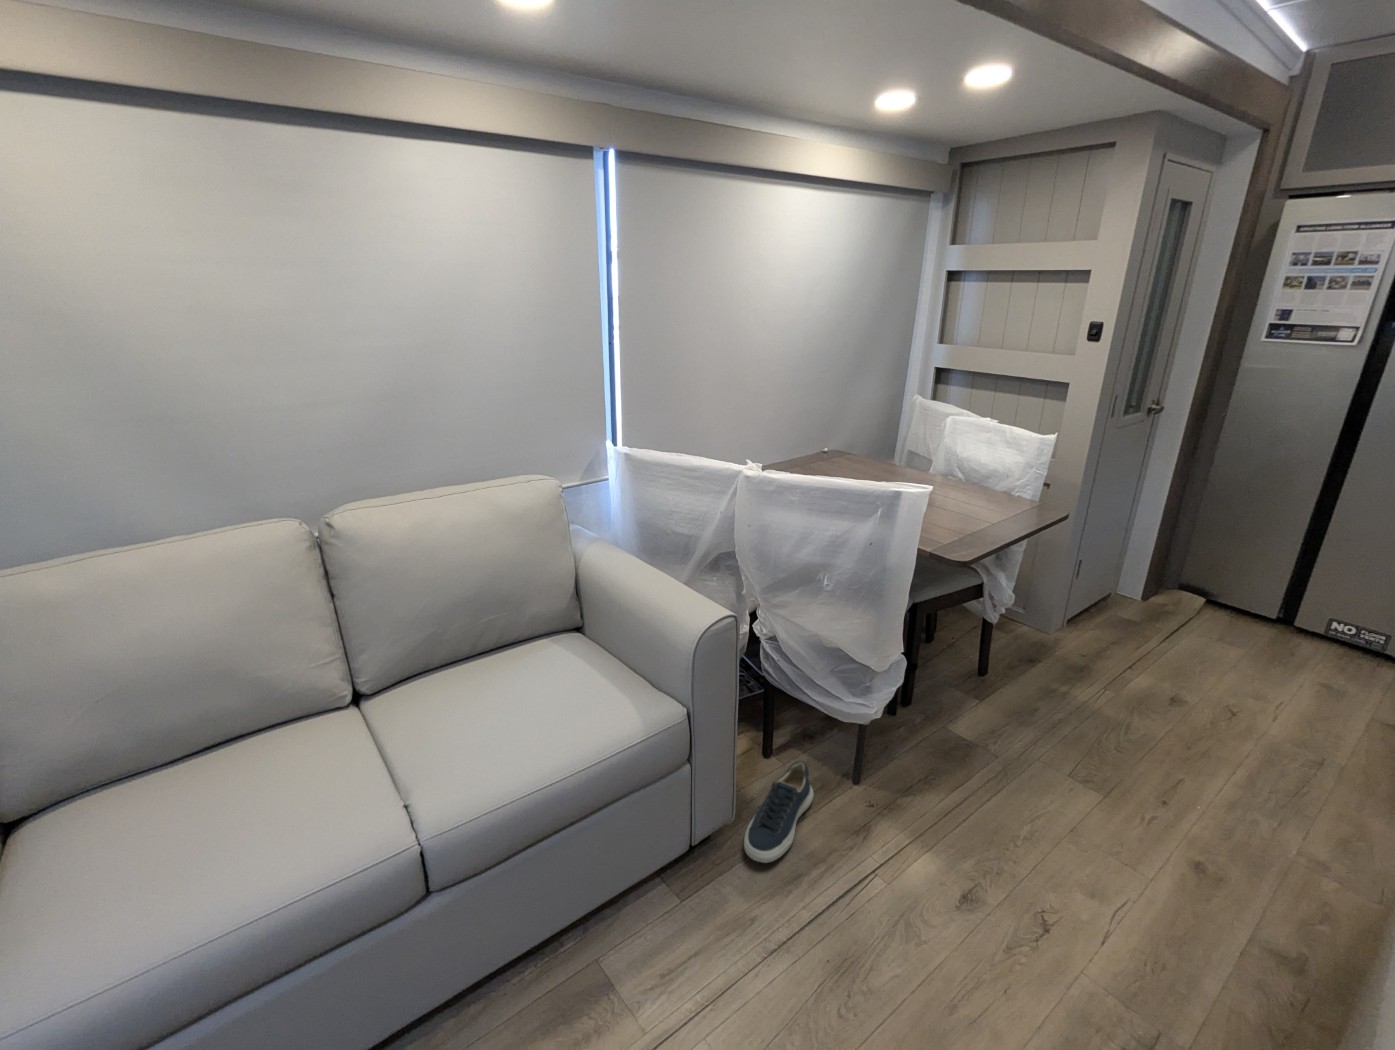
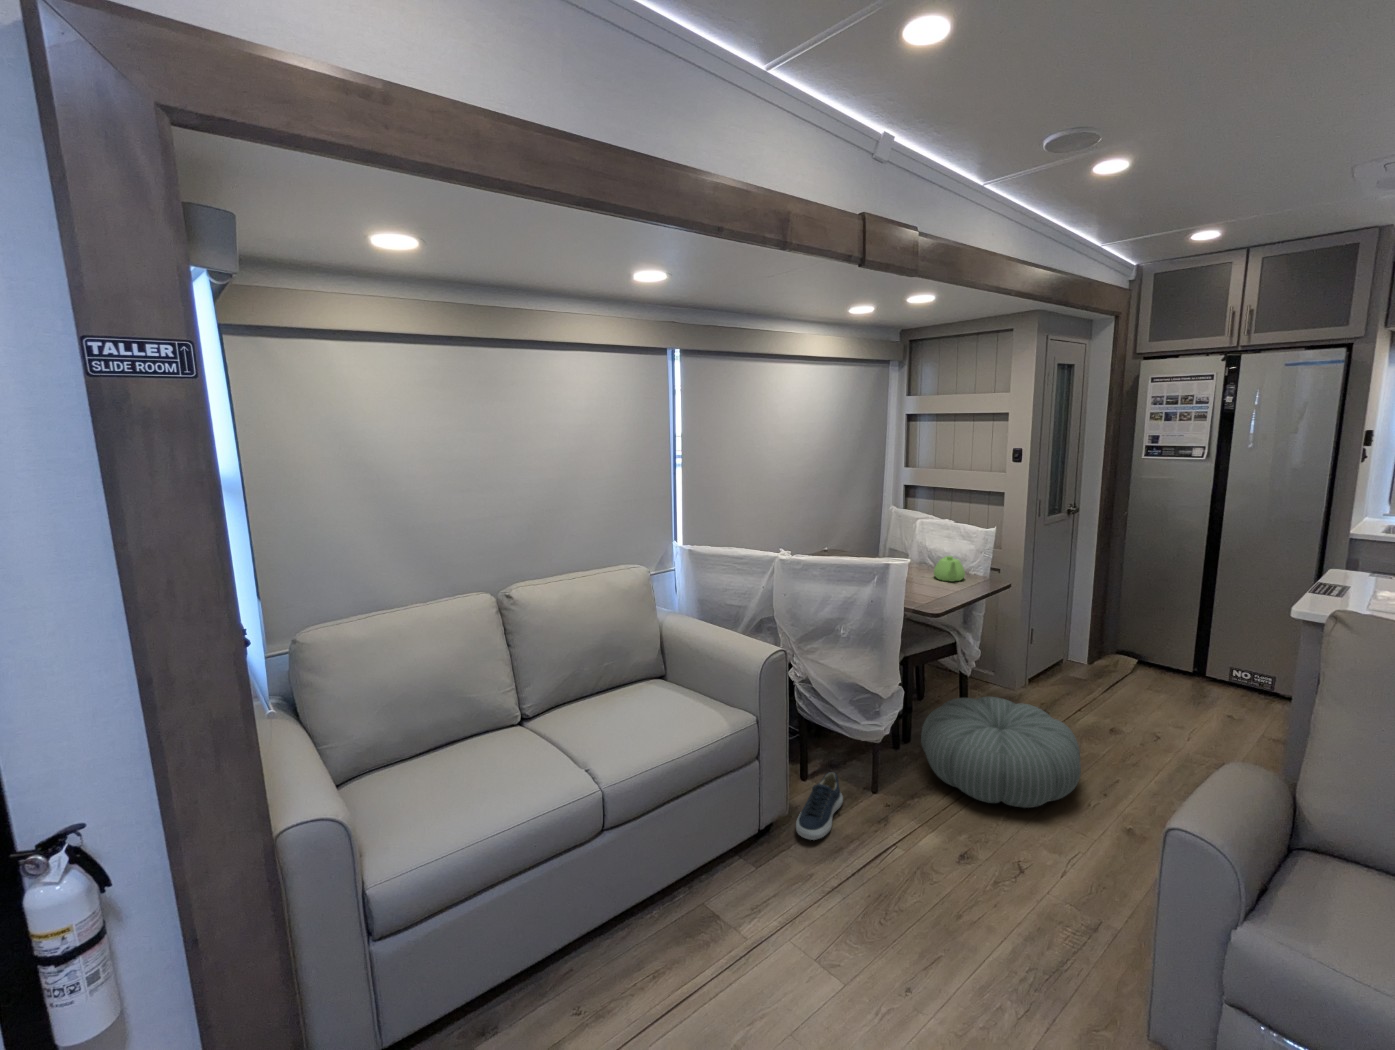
teapot: none [962,470,1006,505] -> present [934,556,965,581]
pouf: none [925,659,1143,824] -> present [921,696,1081,808]

